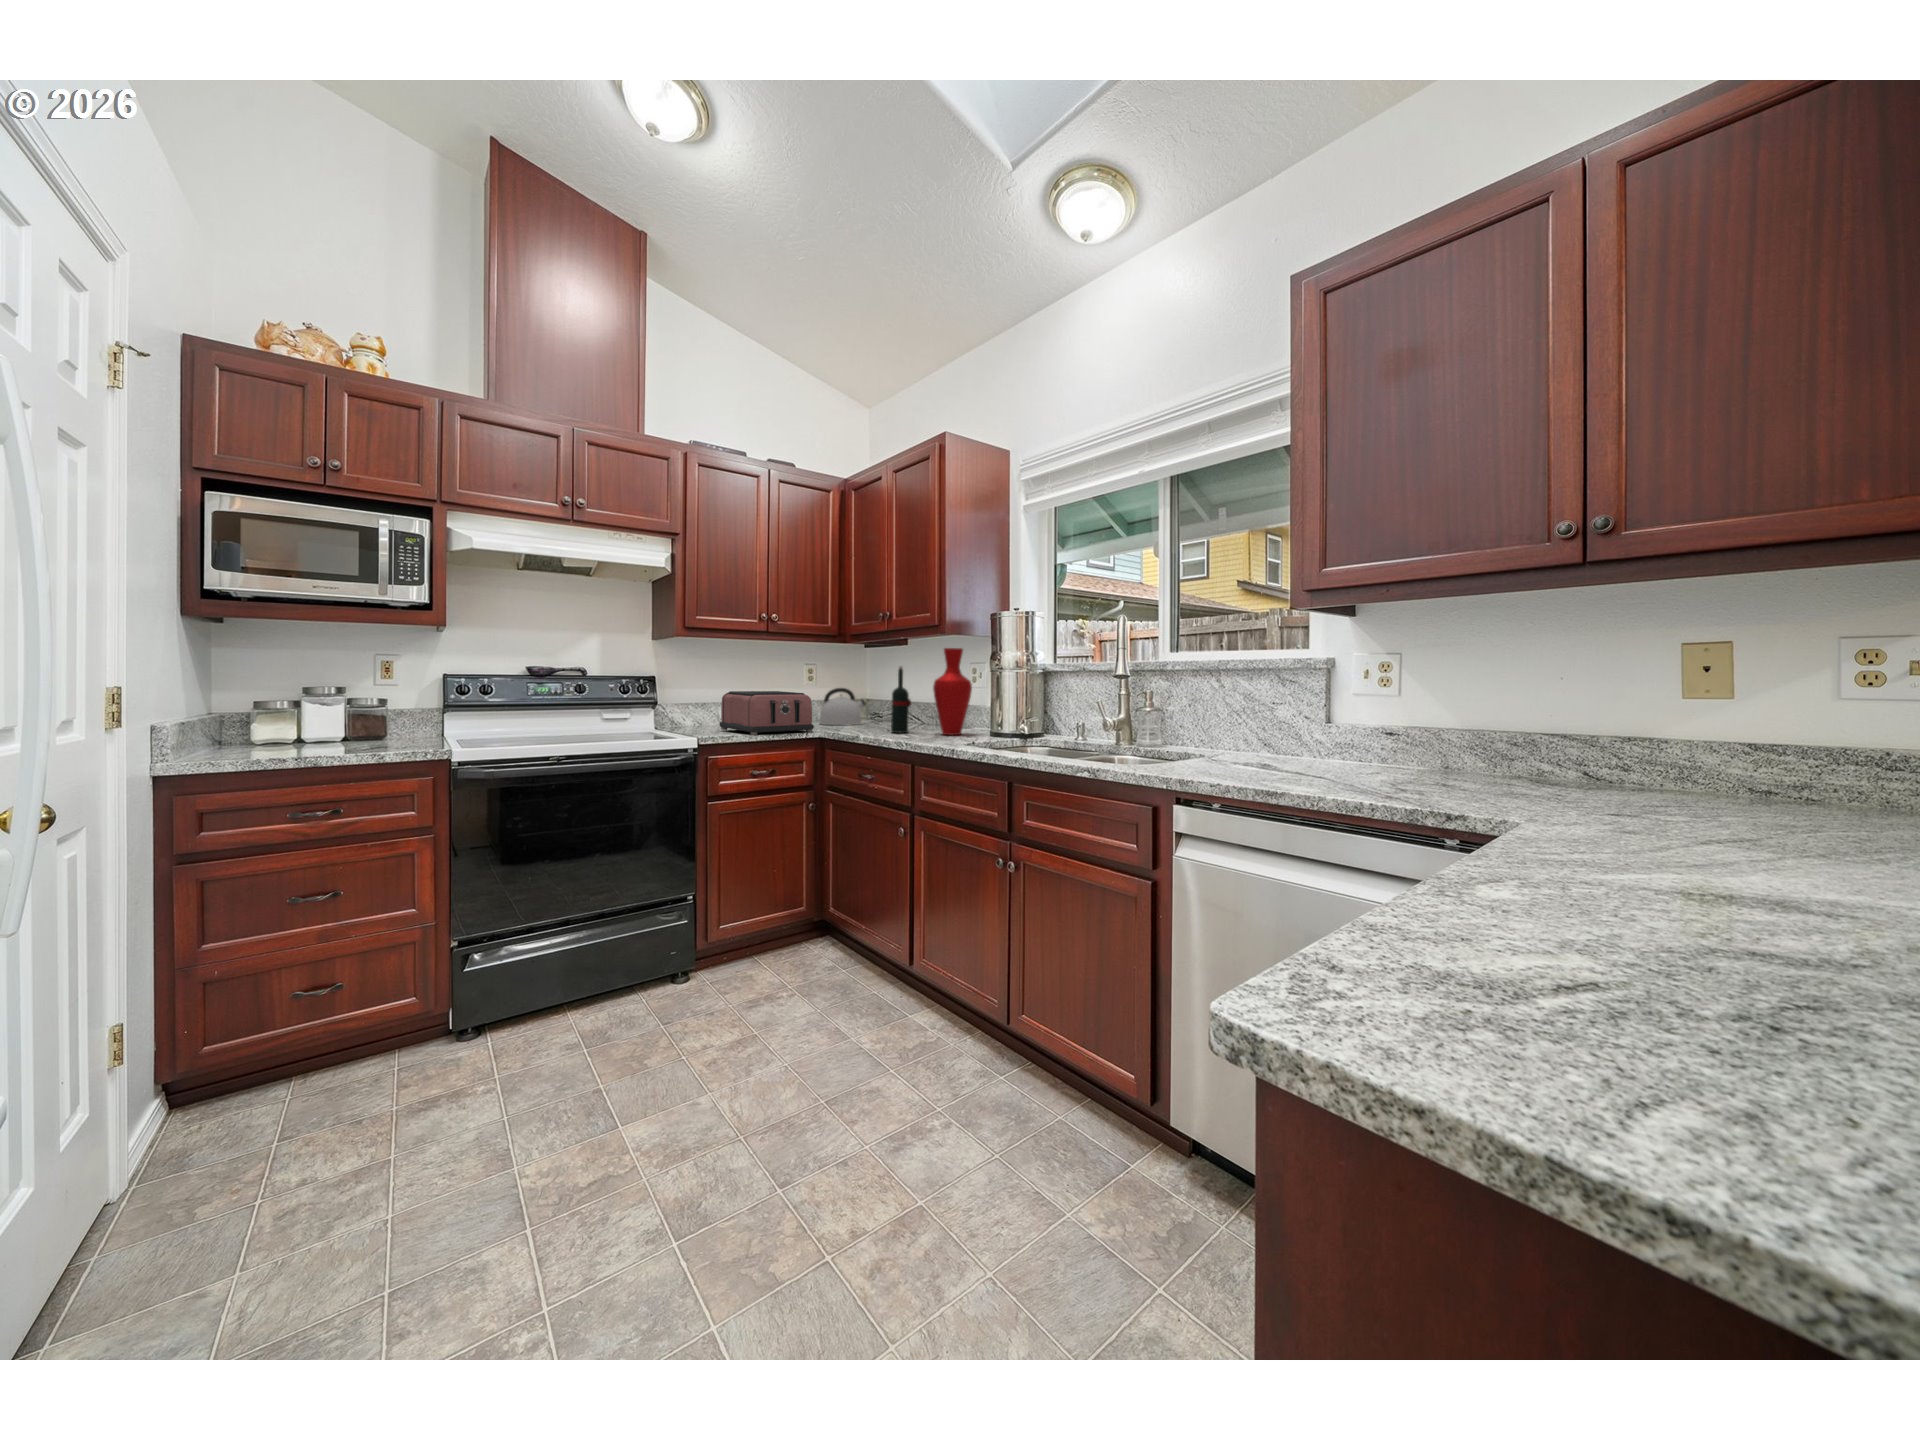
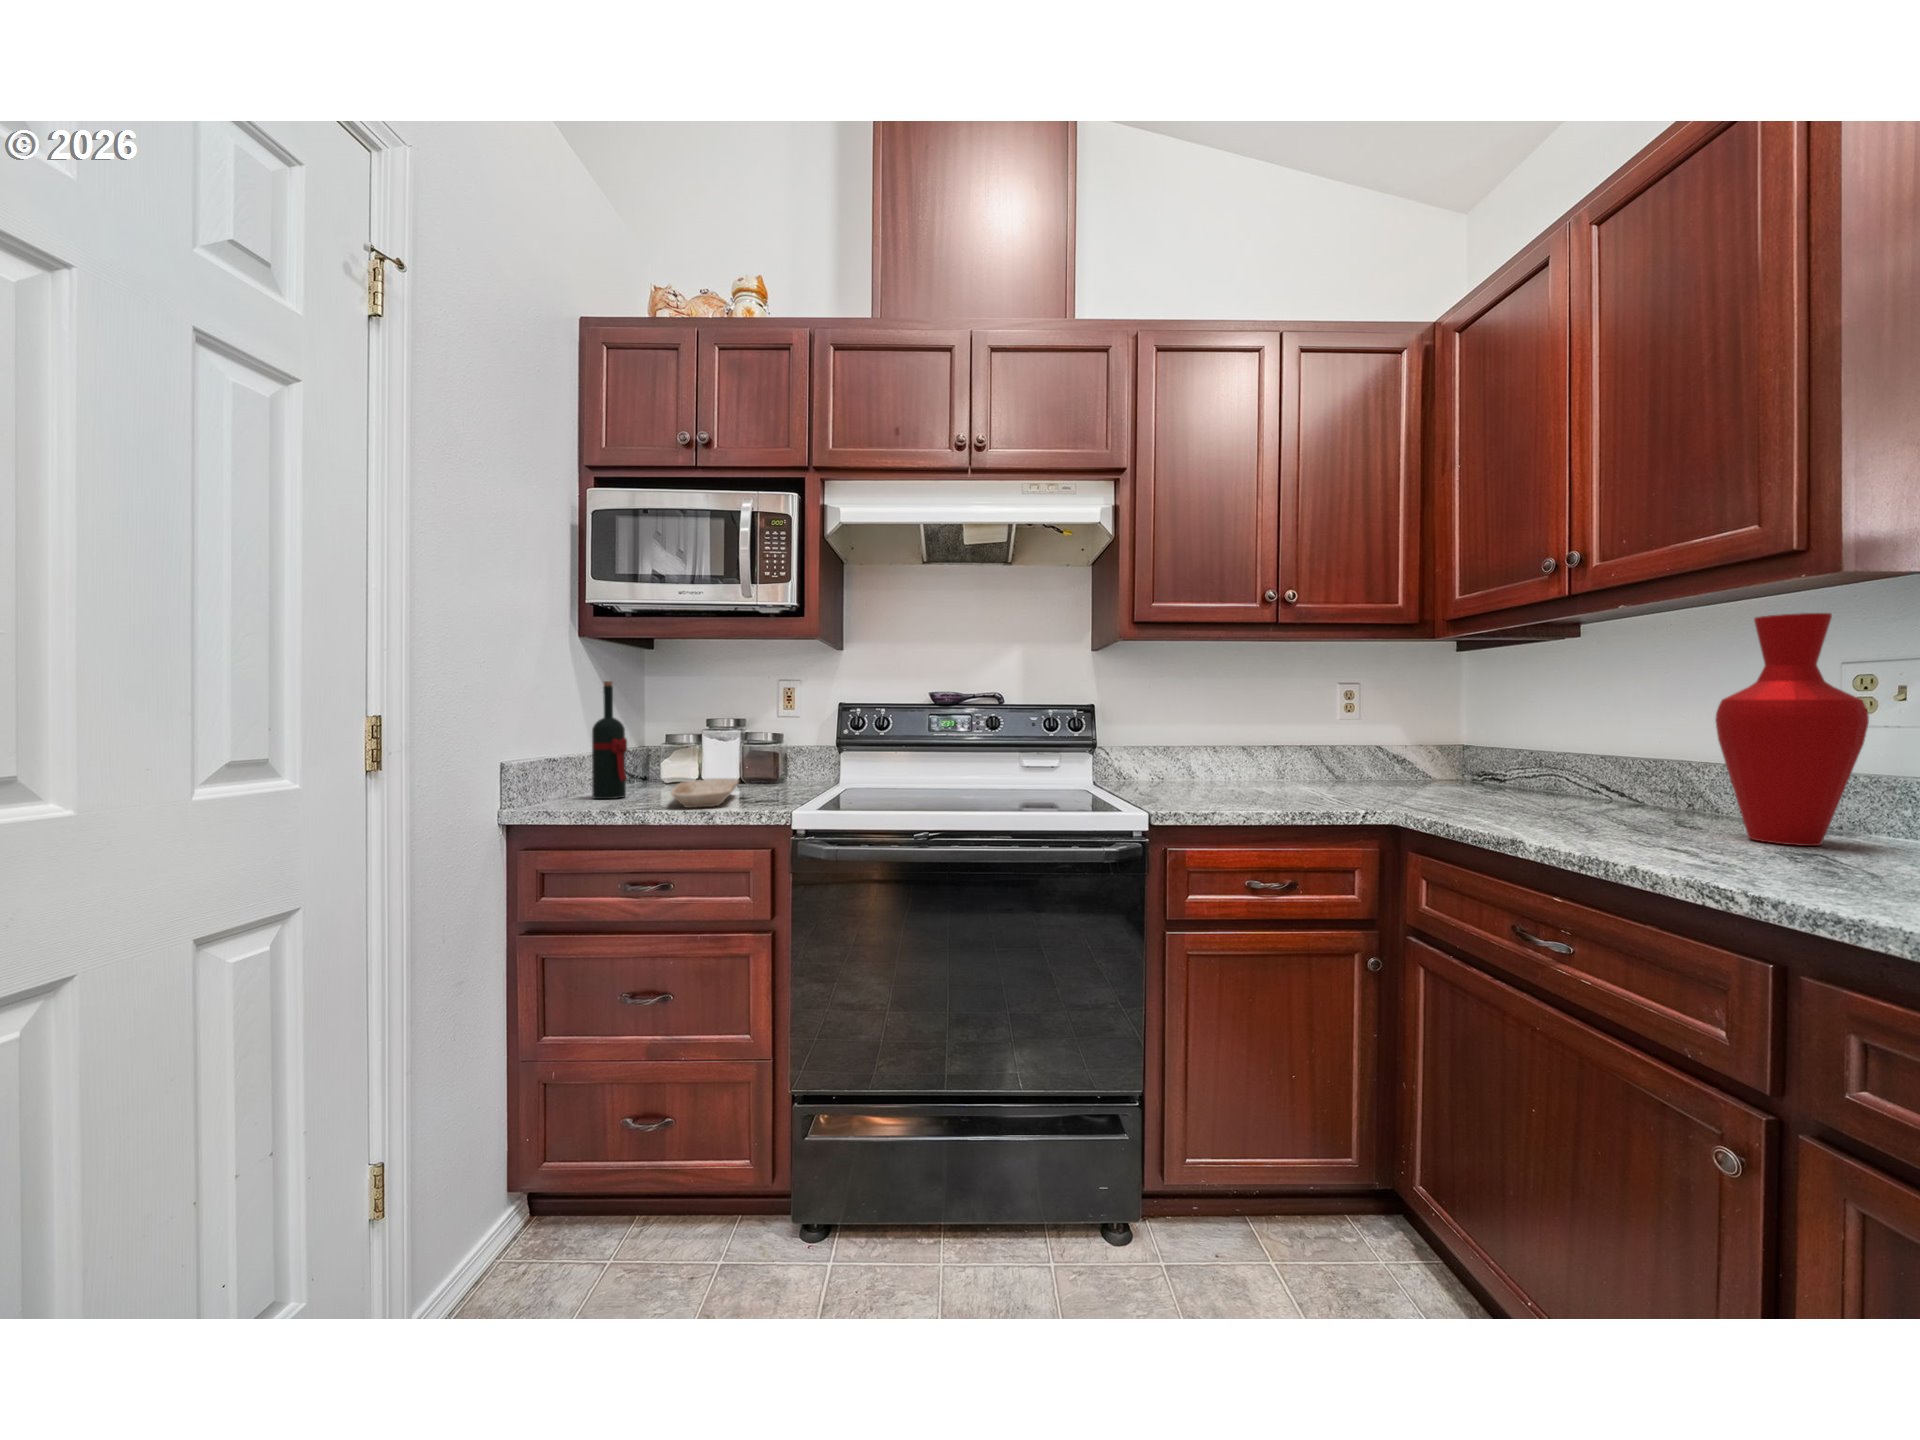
wine bottle: present [891,666,911,733] -> present [592,681,627,799]
kettle: present [819,688,865,725] -> none [1371,721,1473,793]
toaster: present [719,691,814,735] -> none [1190,727,1372,809]
tray: none [313,733,386,752] -> present [671,779,739,808]

